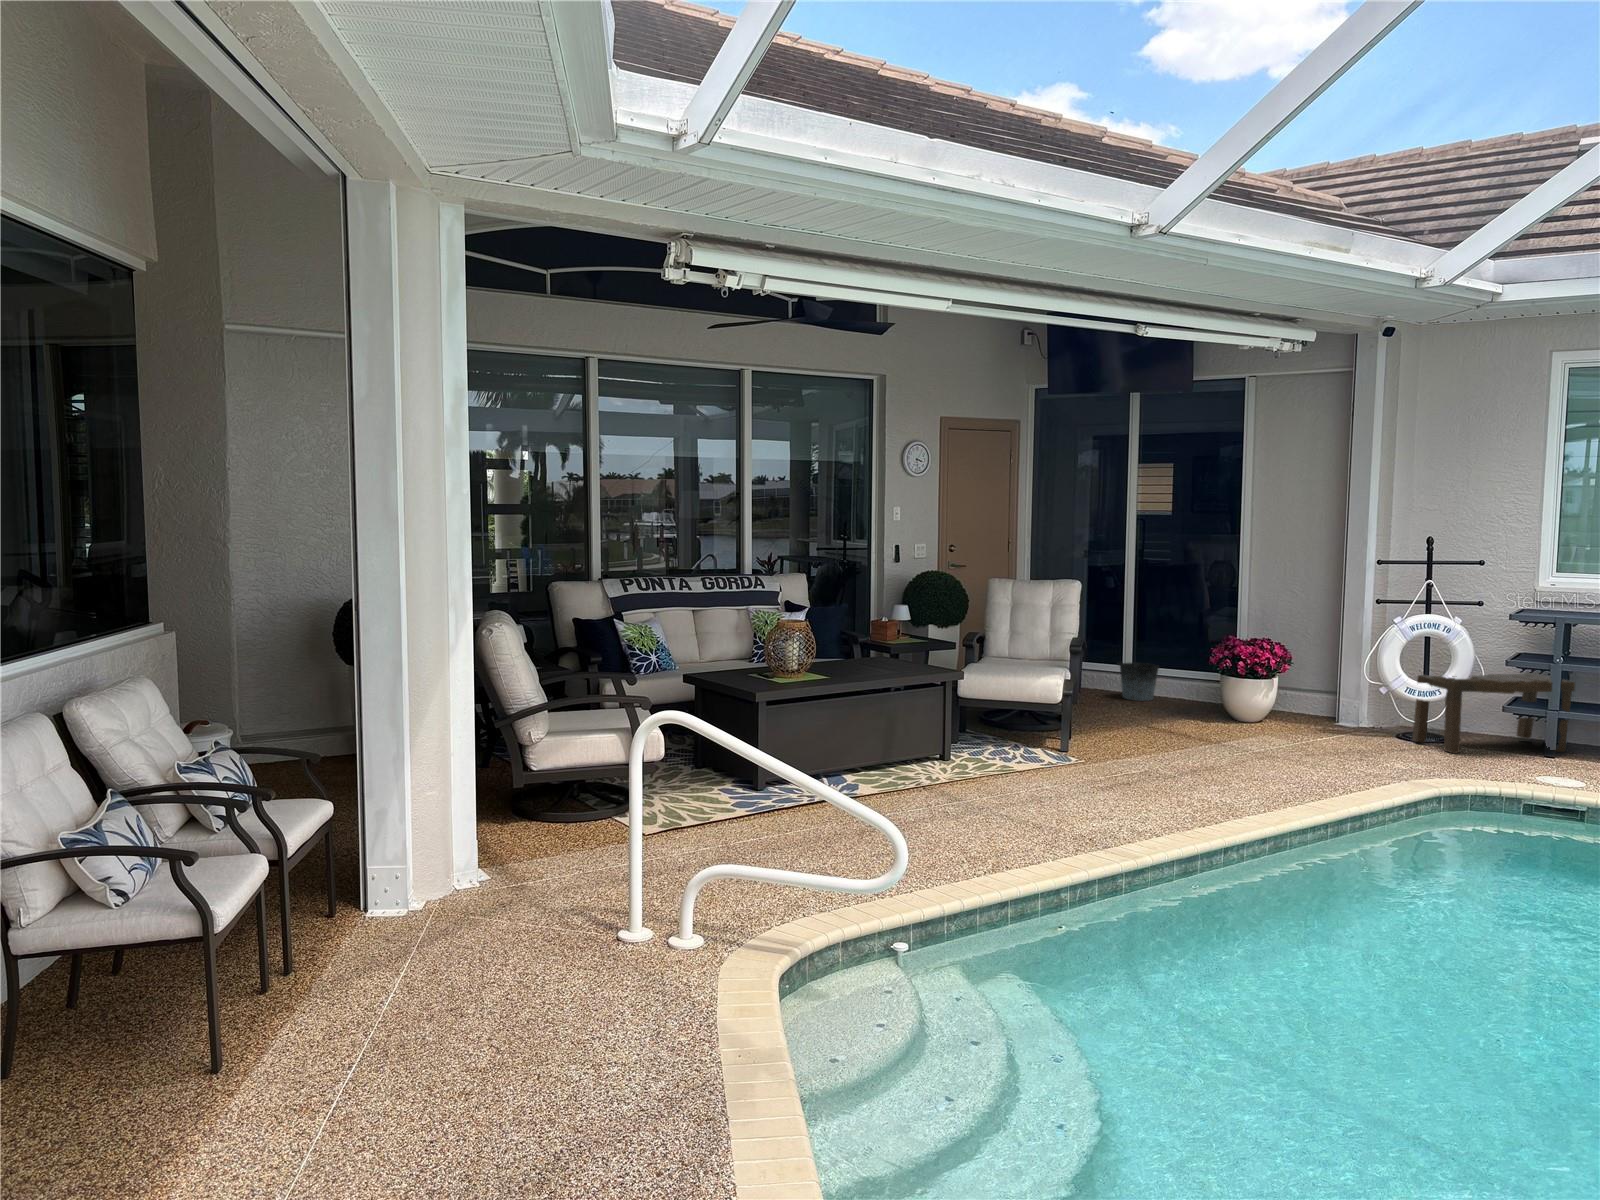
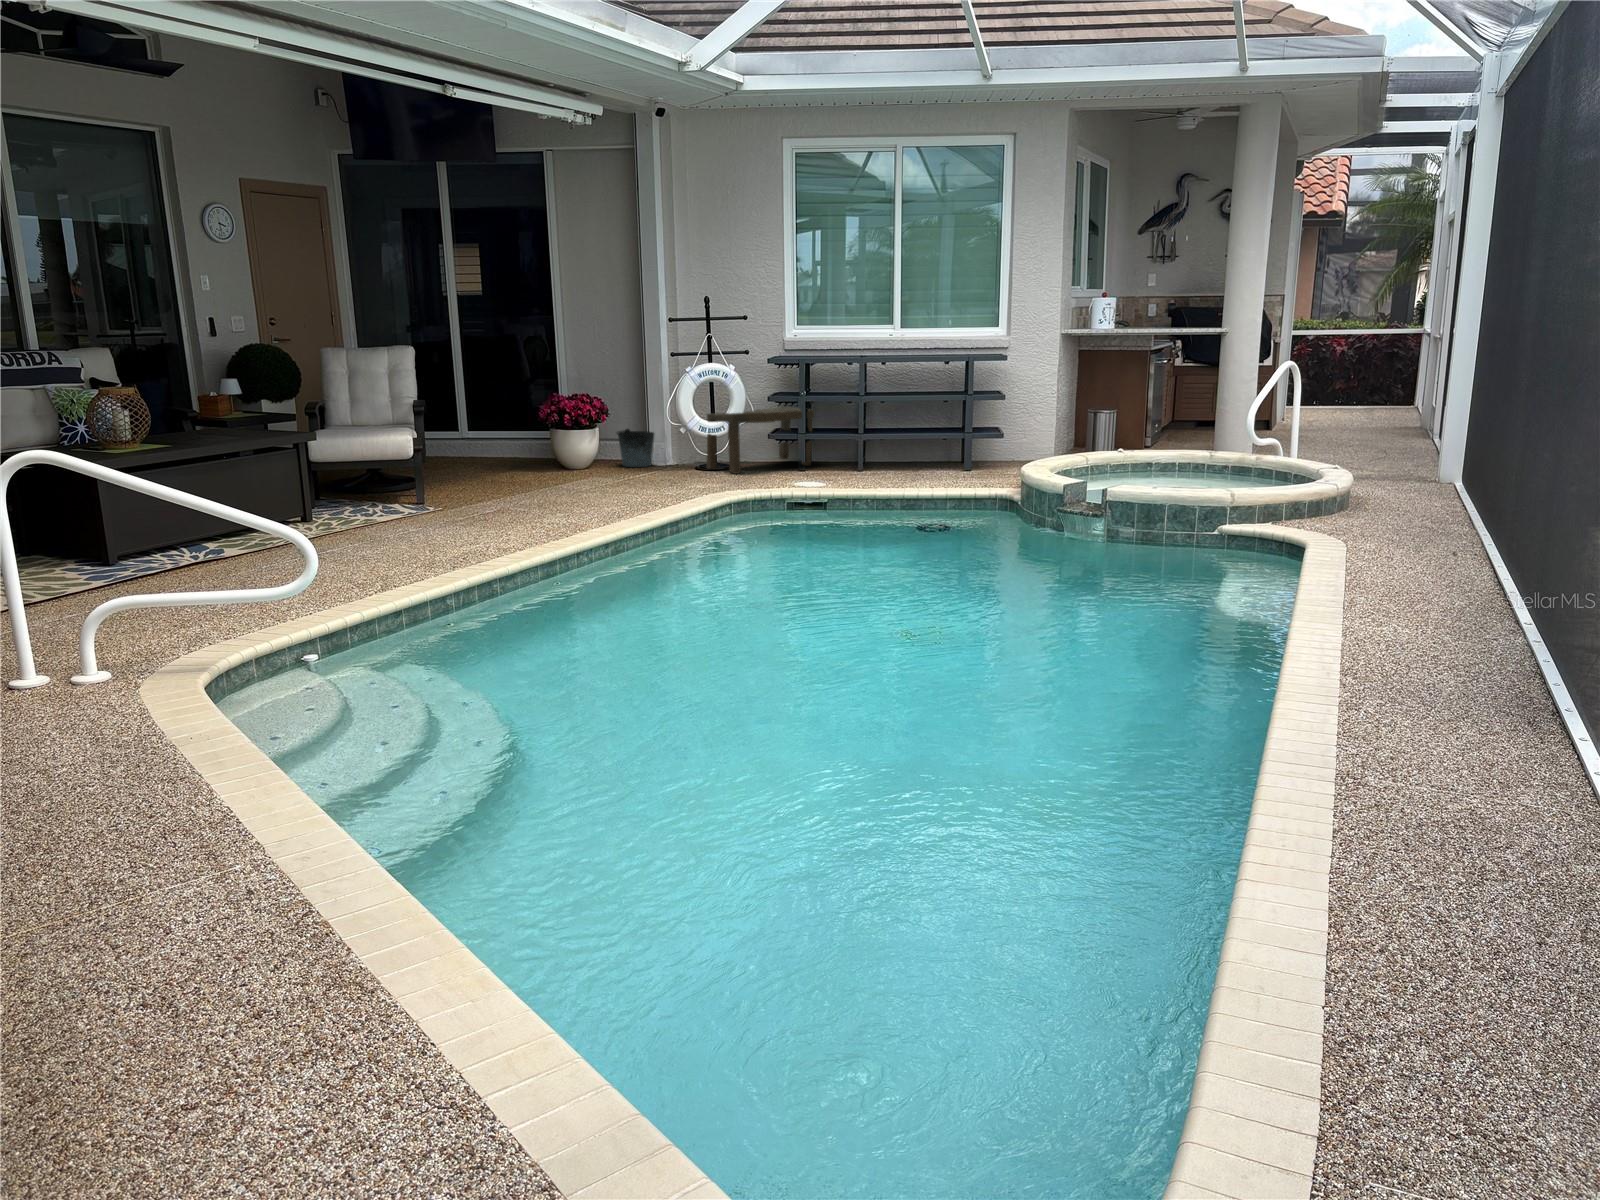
bucket: present [1118,662,1159,701] -> present [617,429,654,467]

